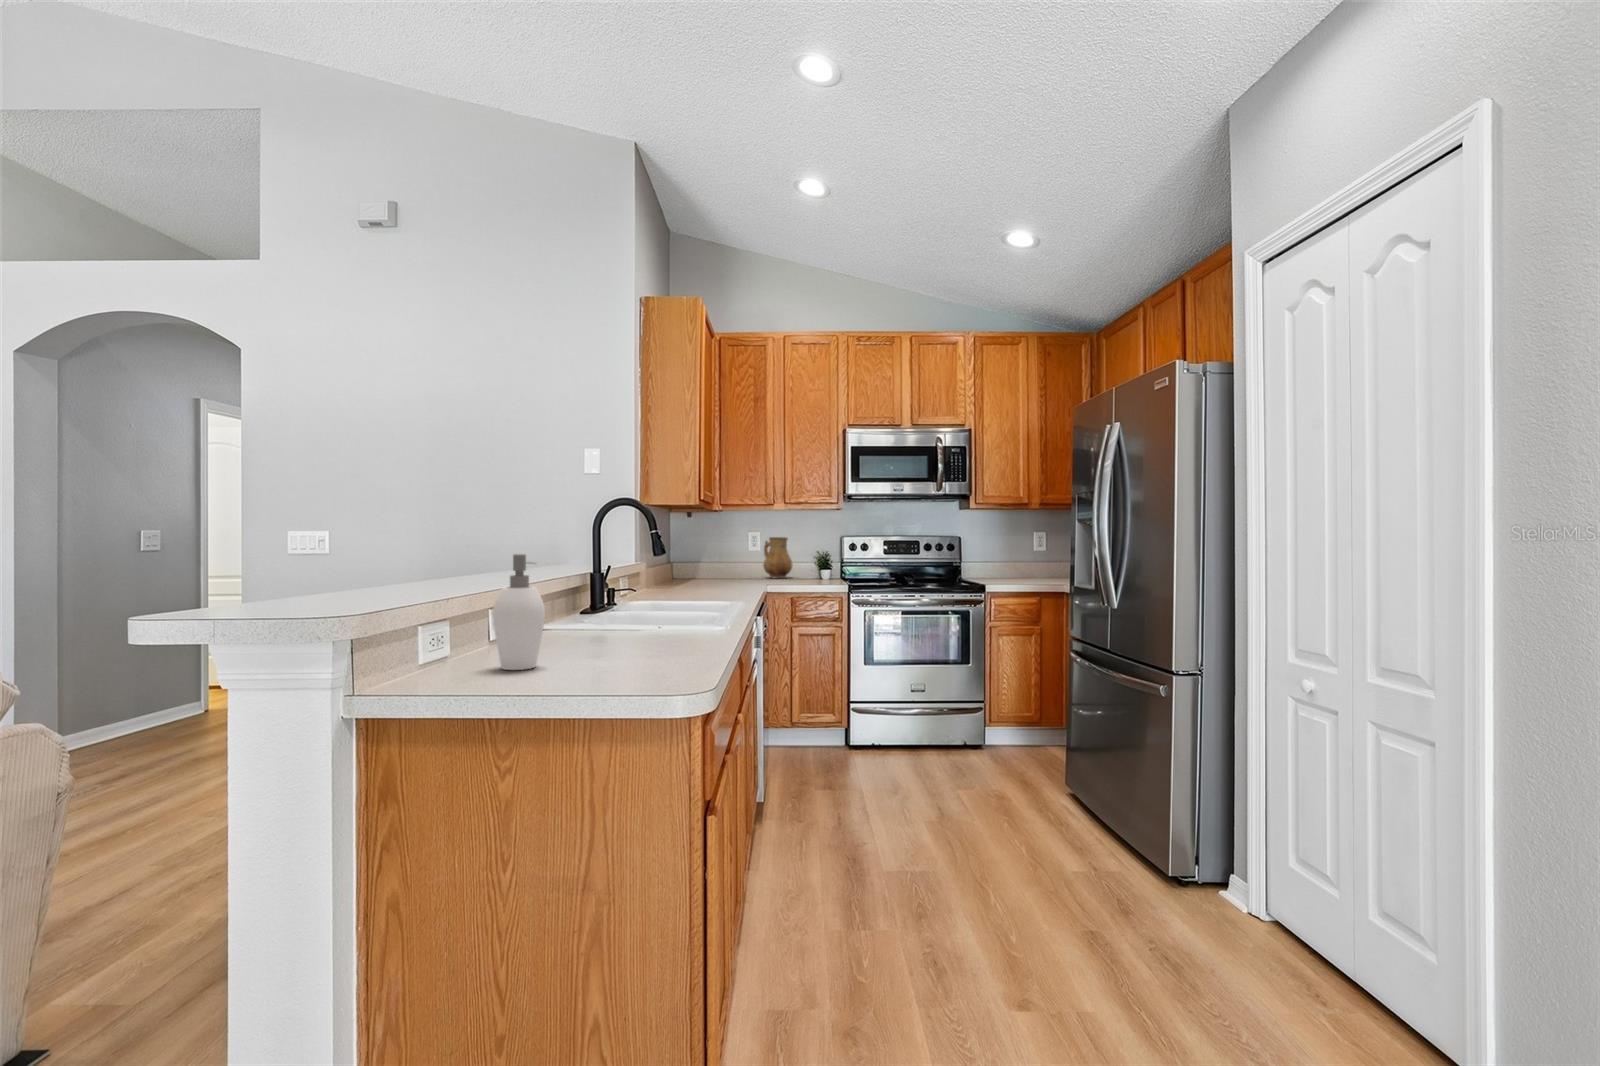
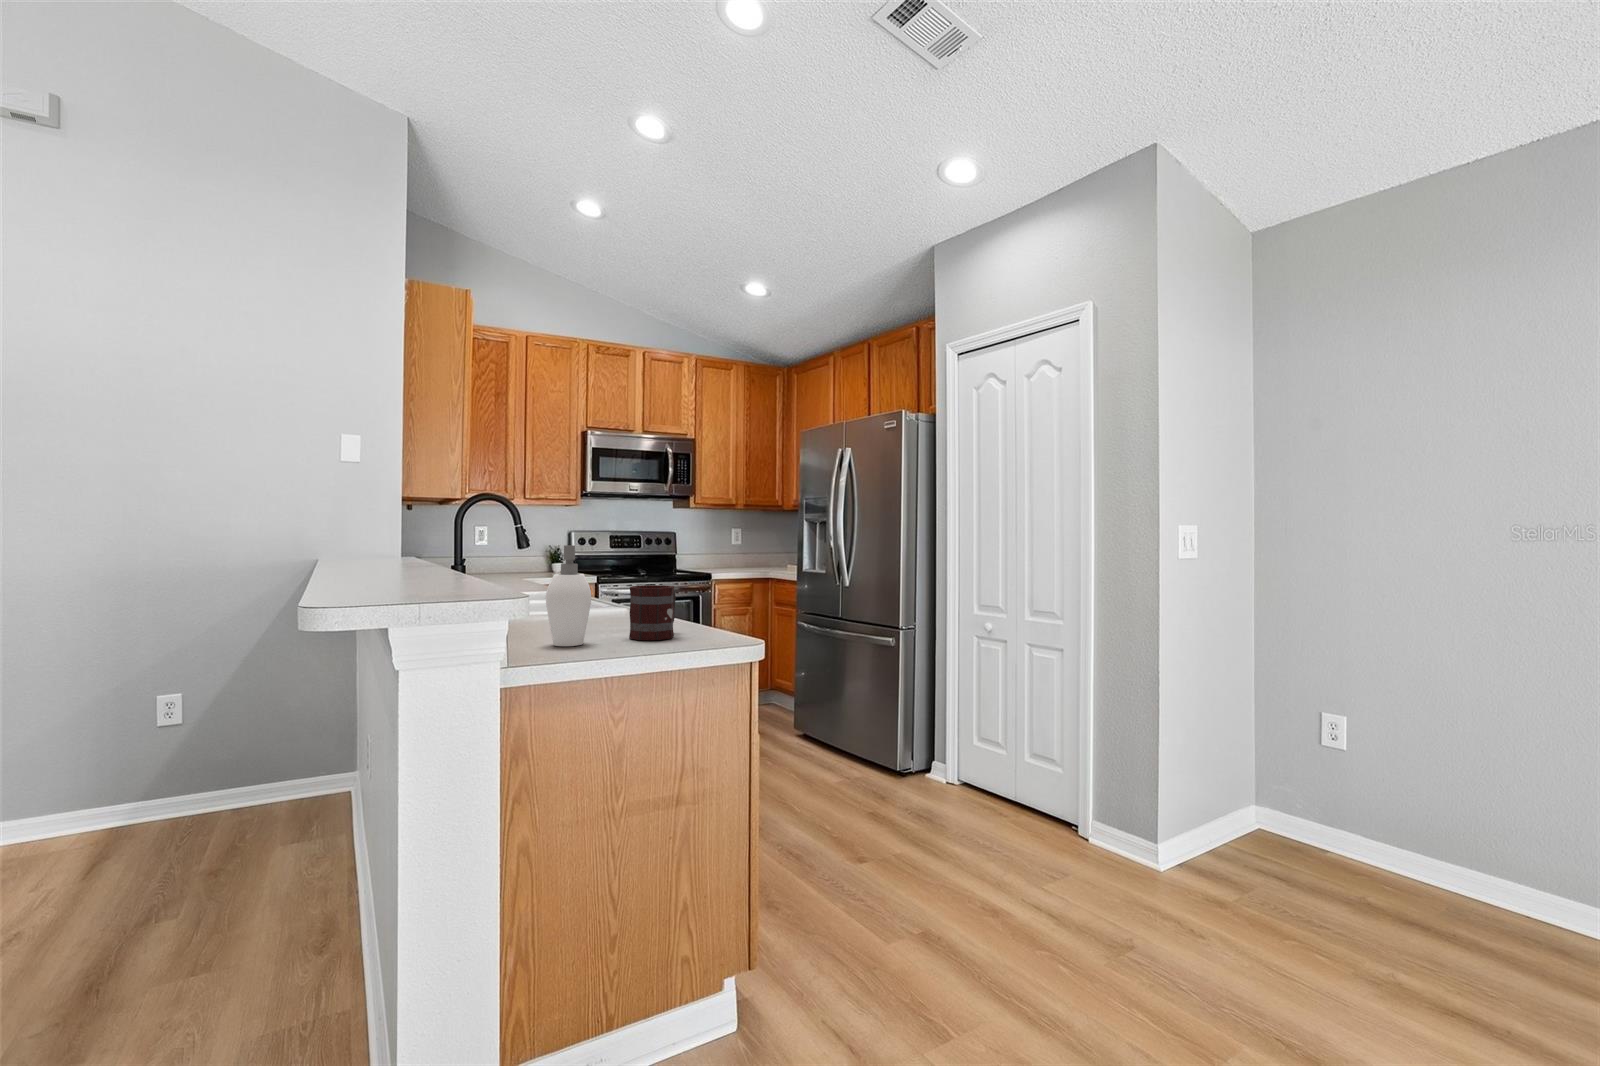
ceramic pitcher: present [763,537,792,578] -> none [491,532,524,572]
mug: none [594,603,668,671] -> present [629,585,676,640]

